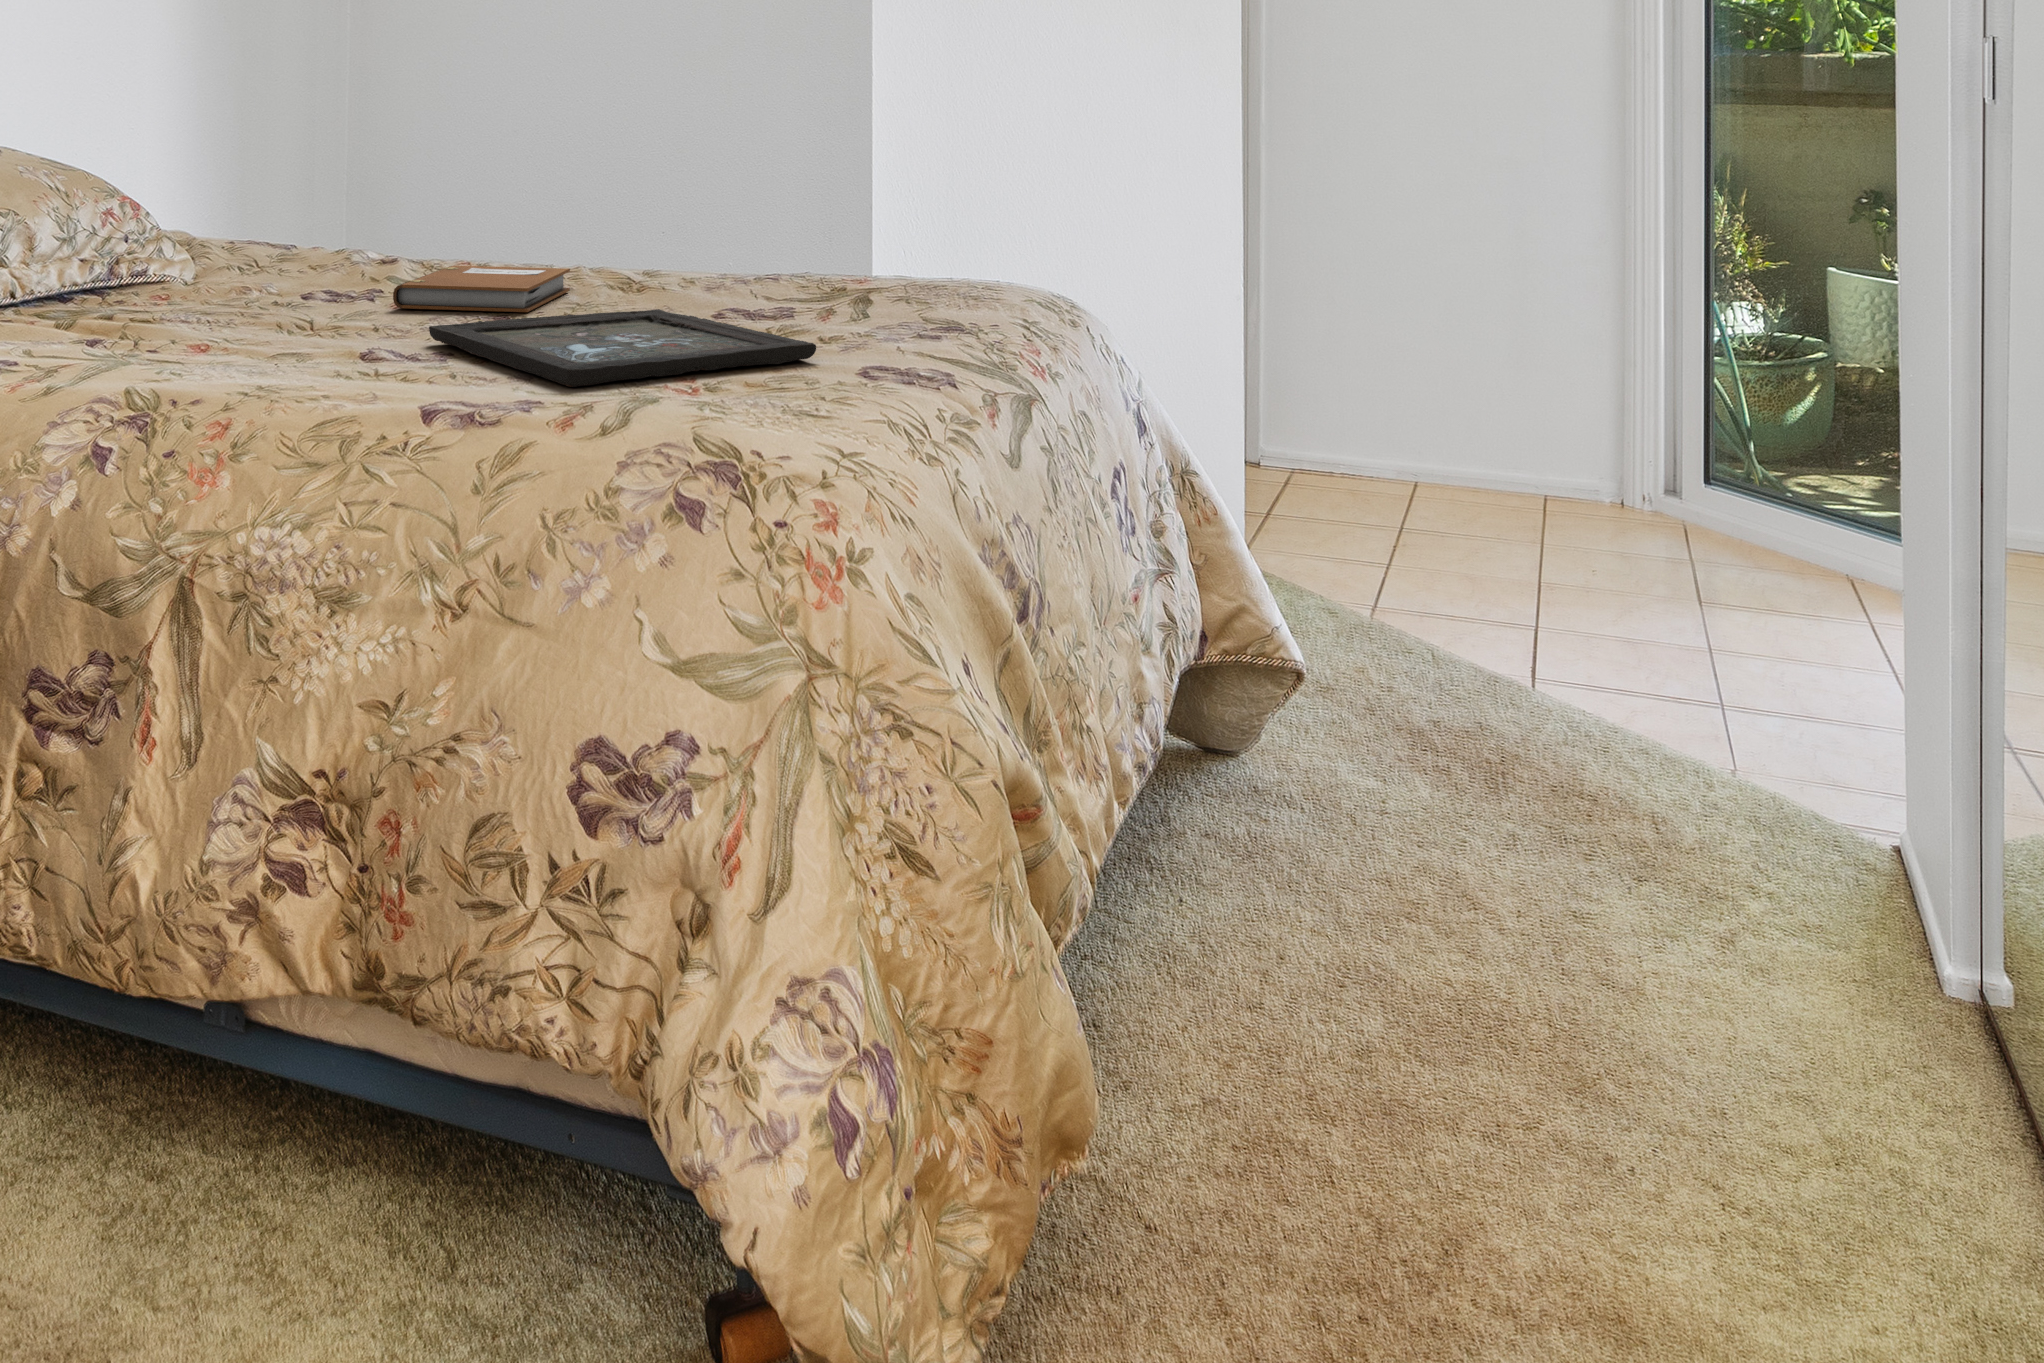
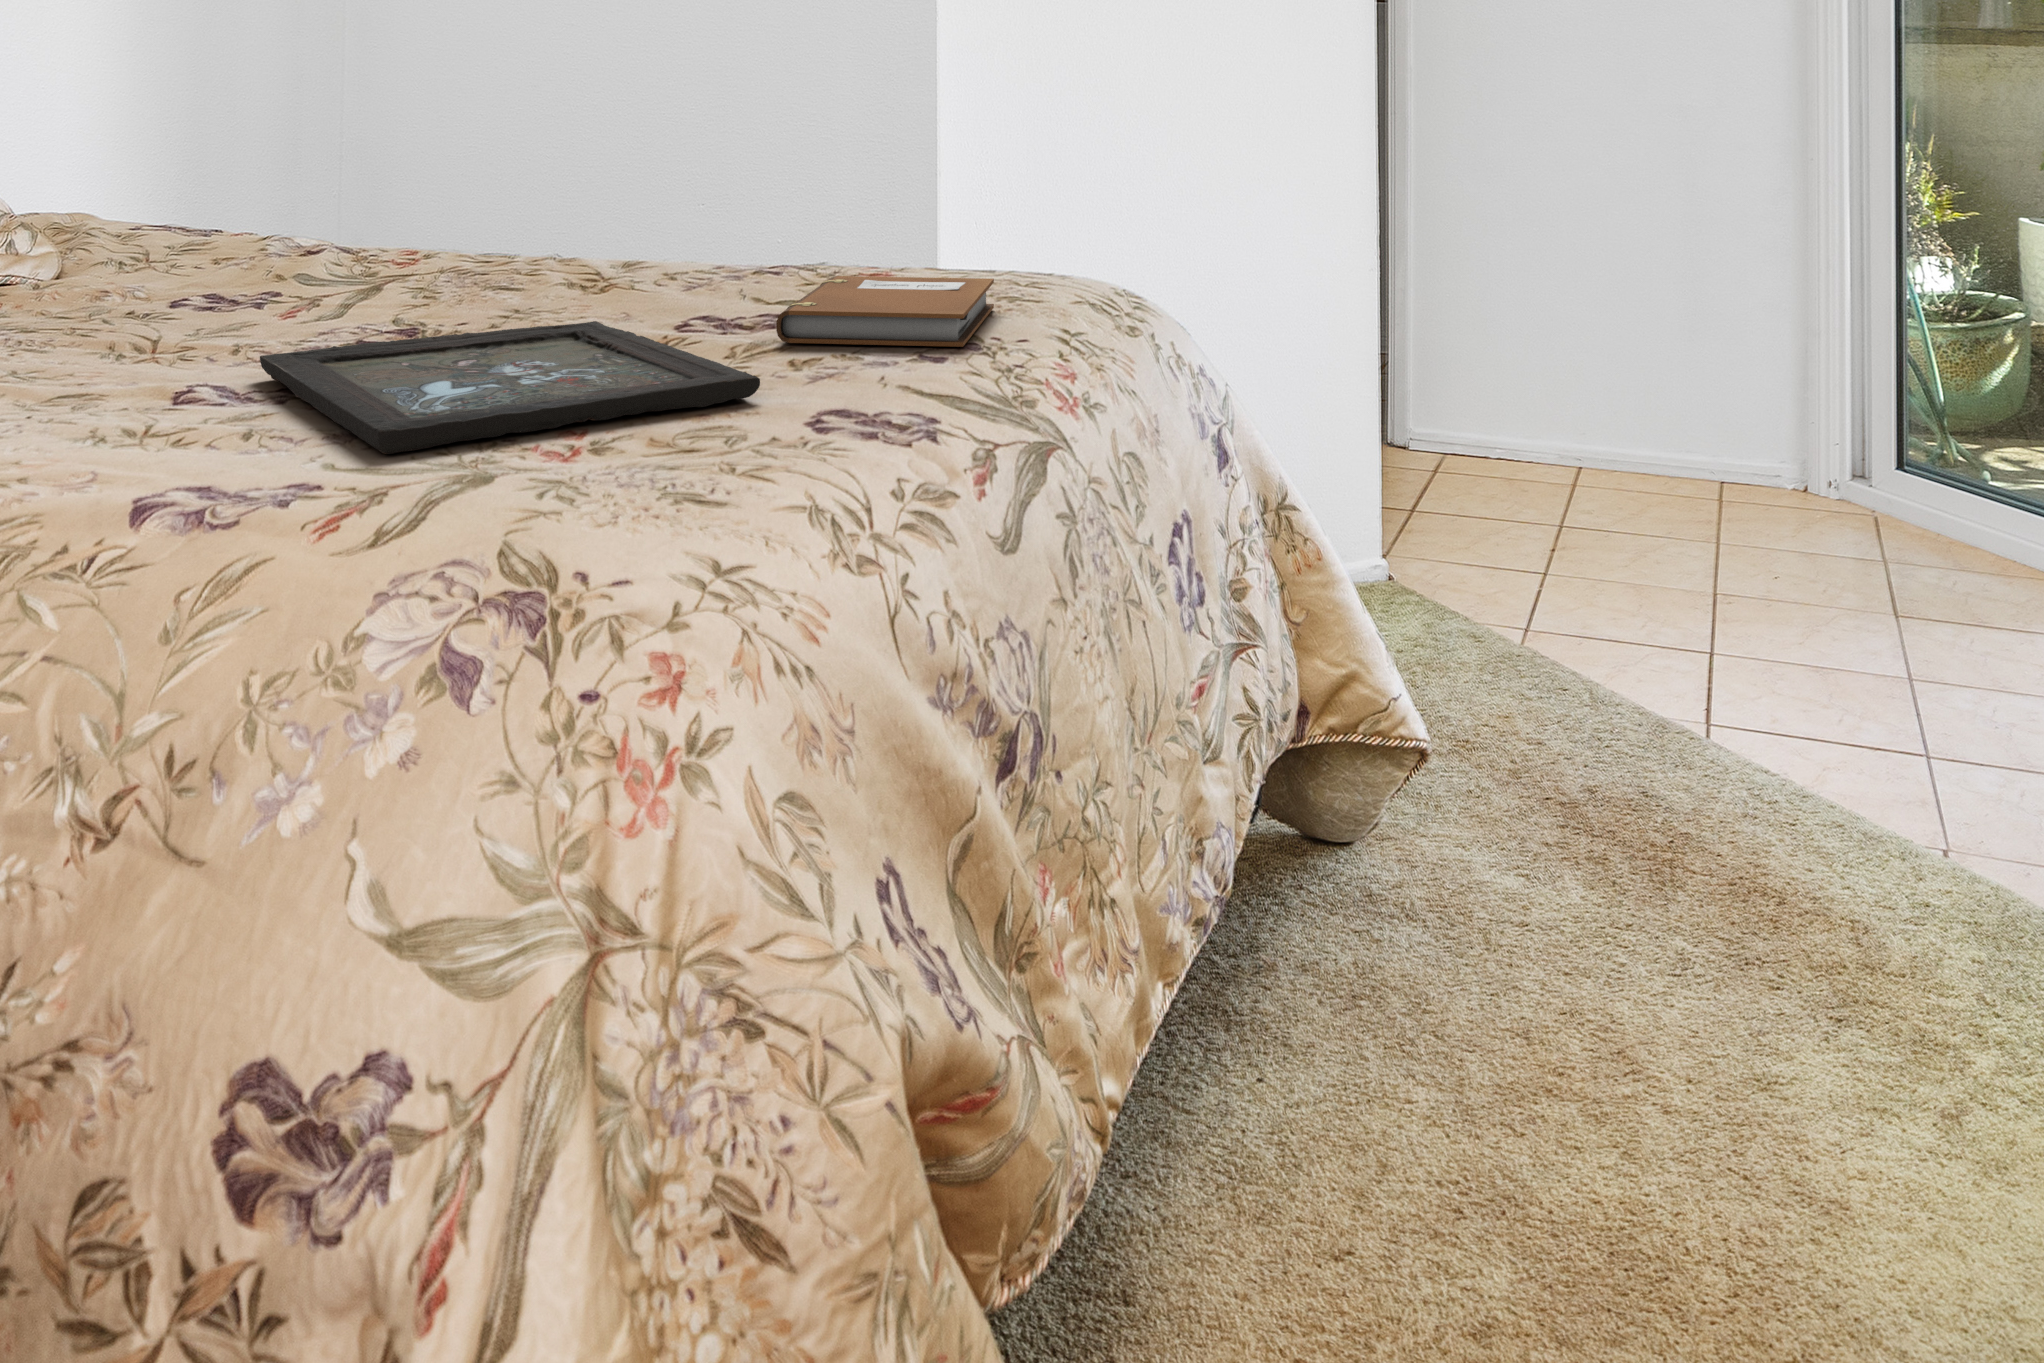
notebook: present [393,266,570,312] -> present [776,276,994,347]

